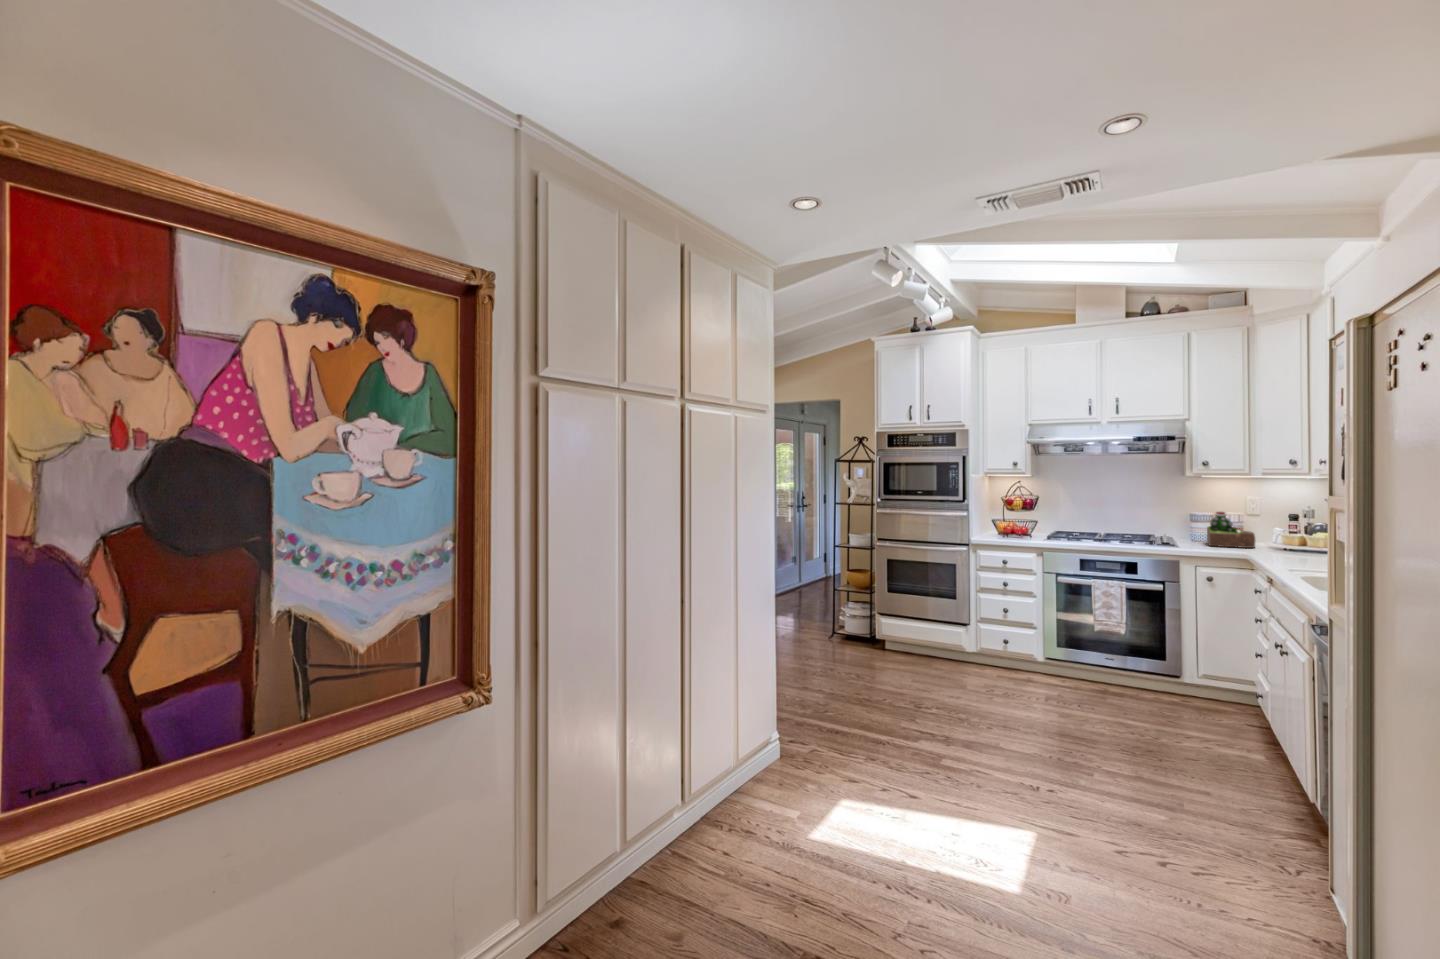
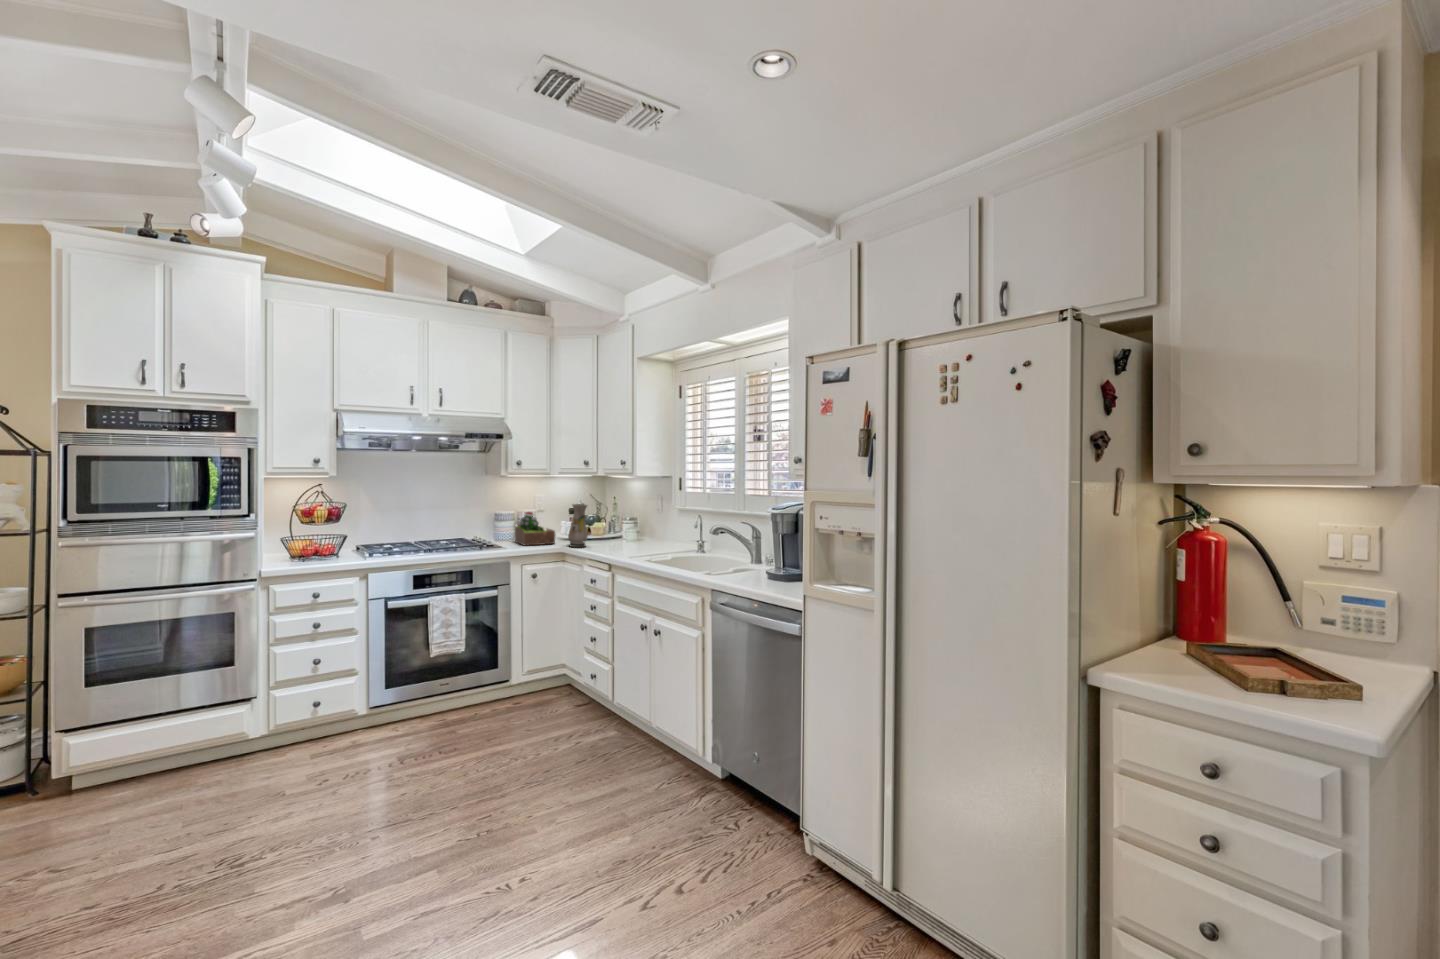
vase: none [1267,504,1295,554] -> present [568,504,588,547]

